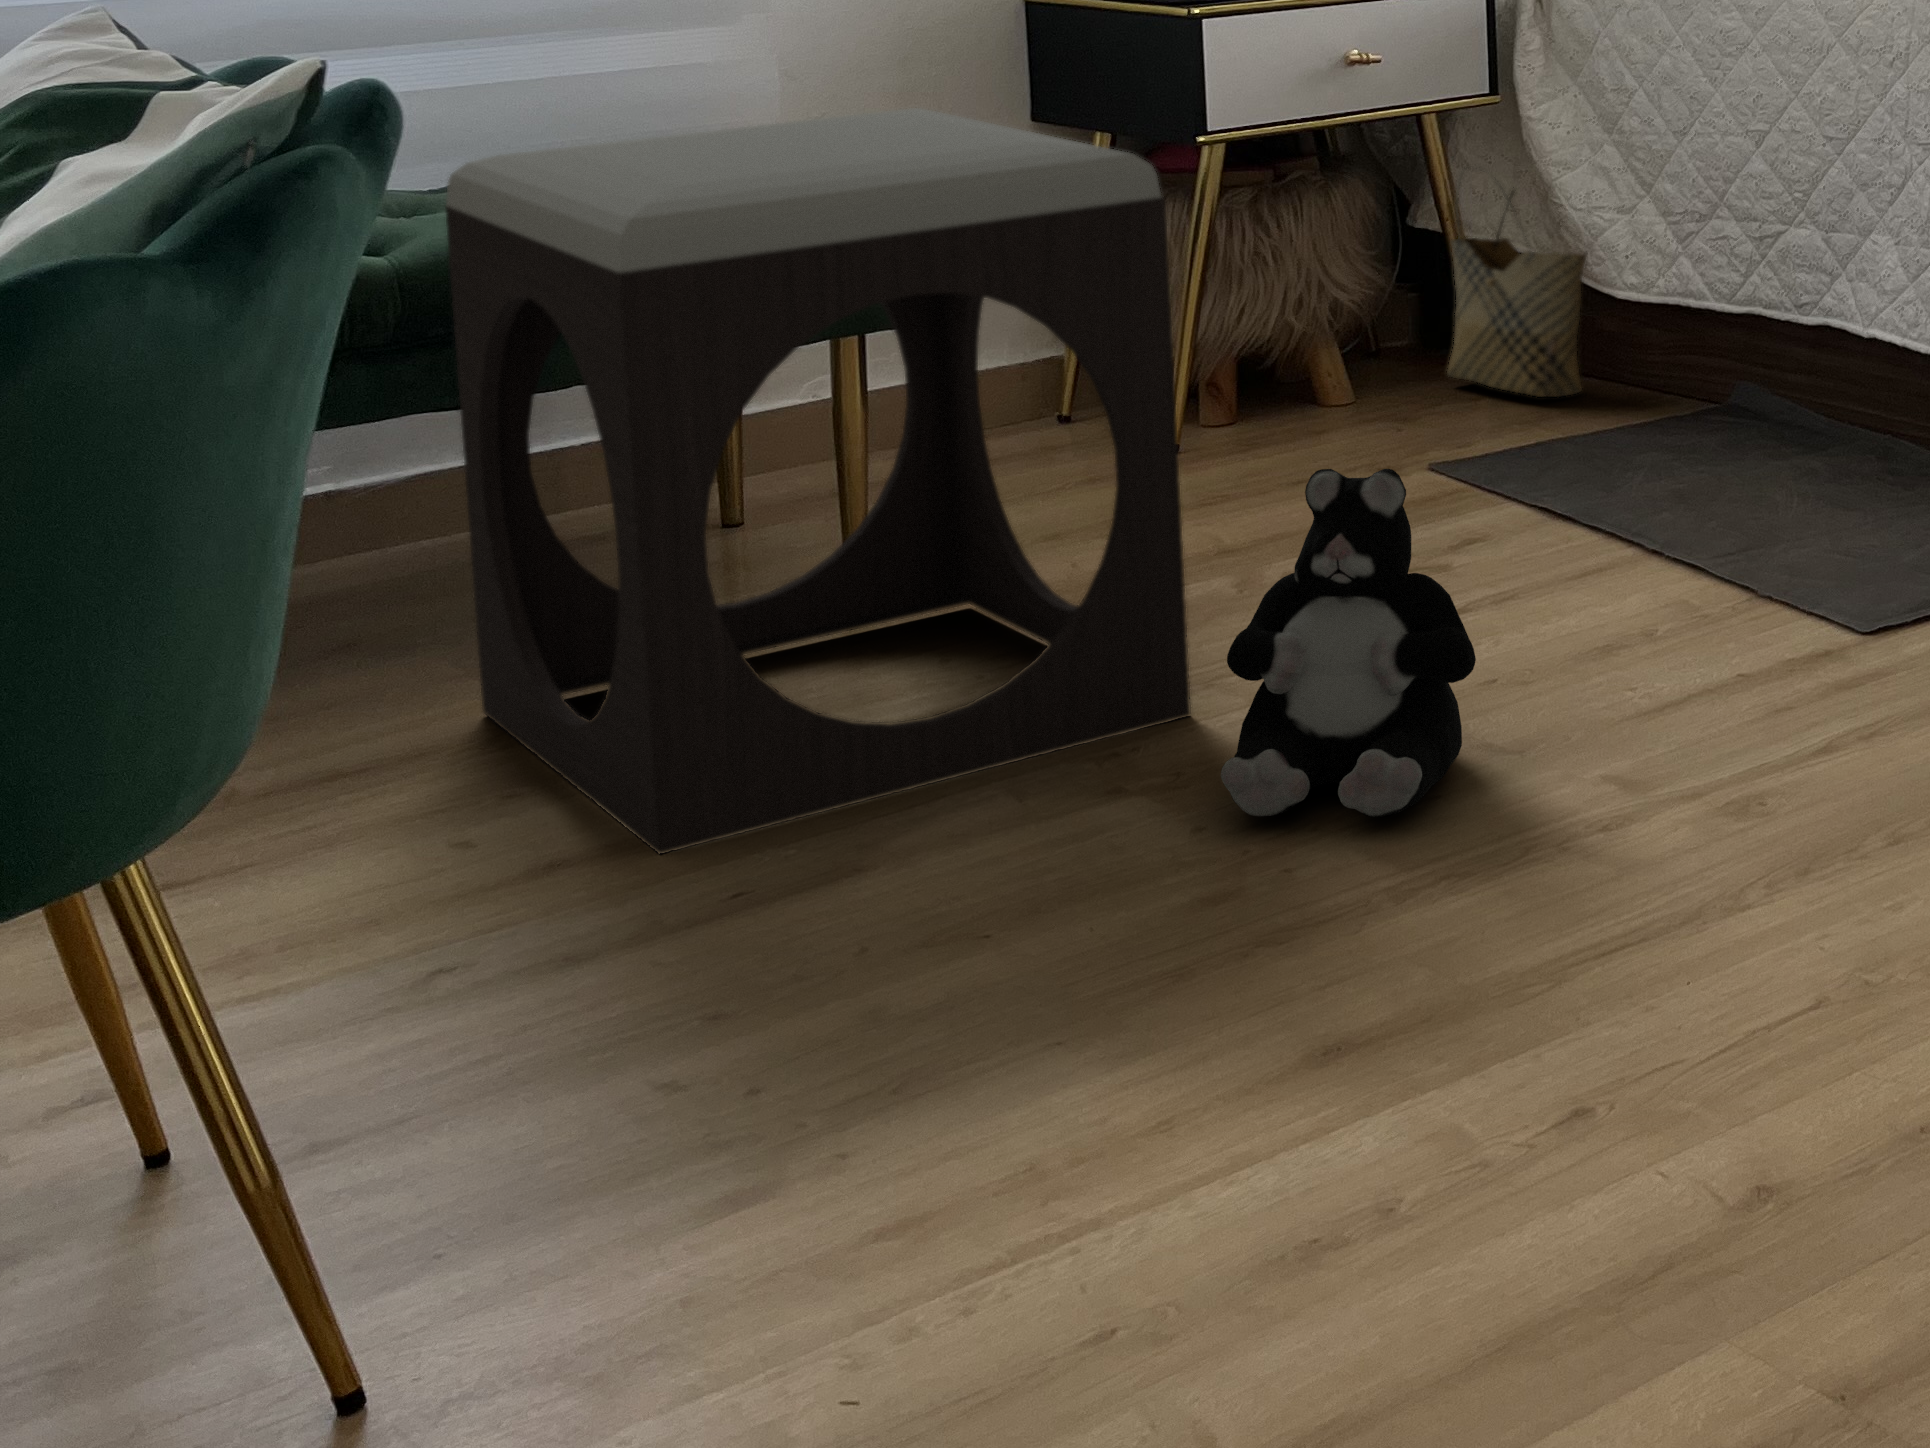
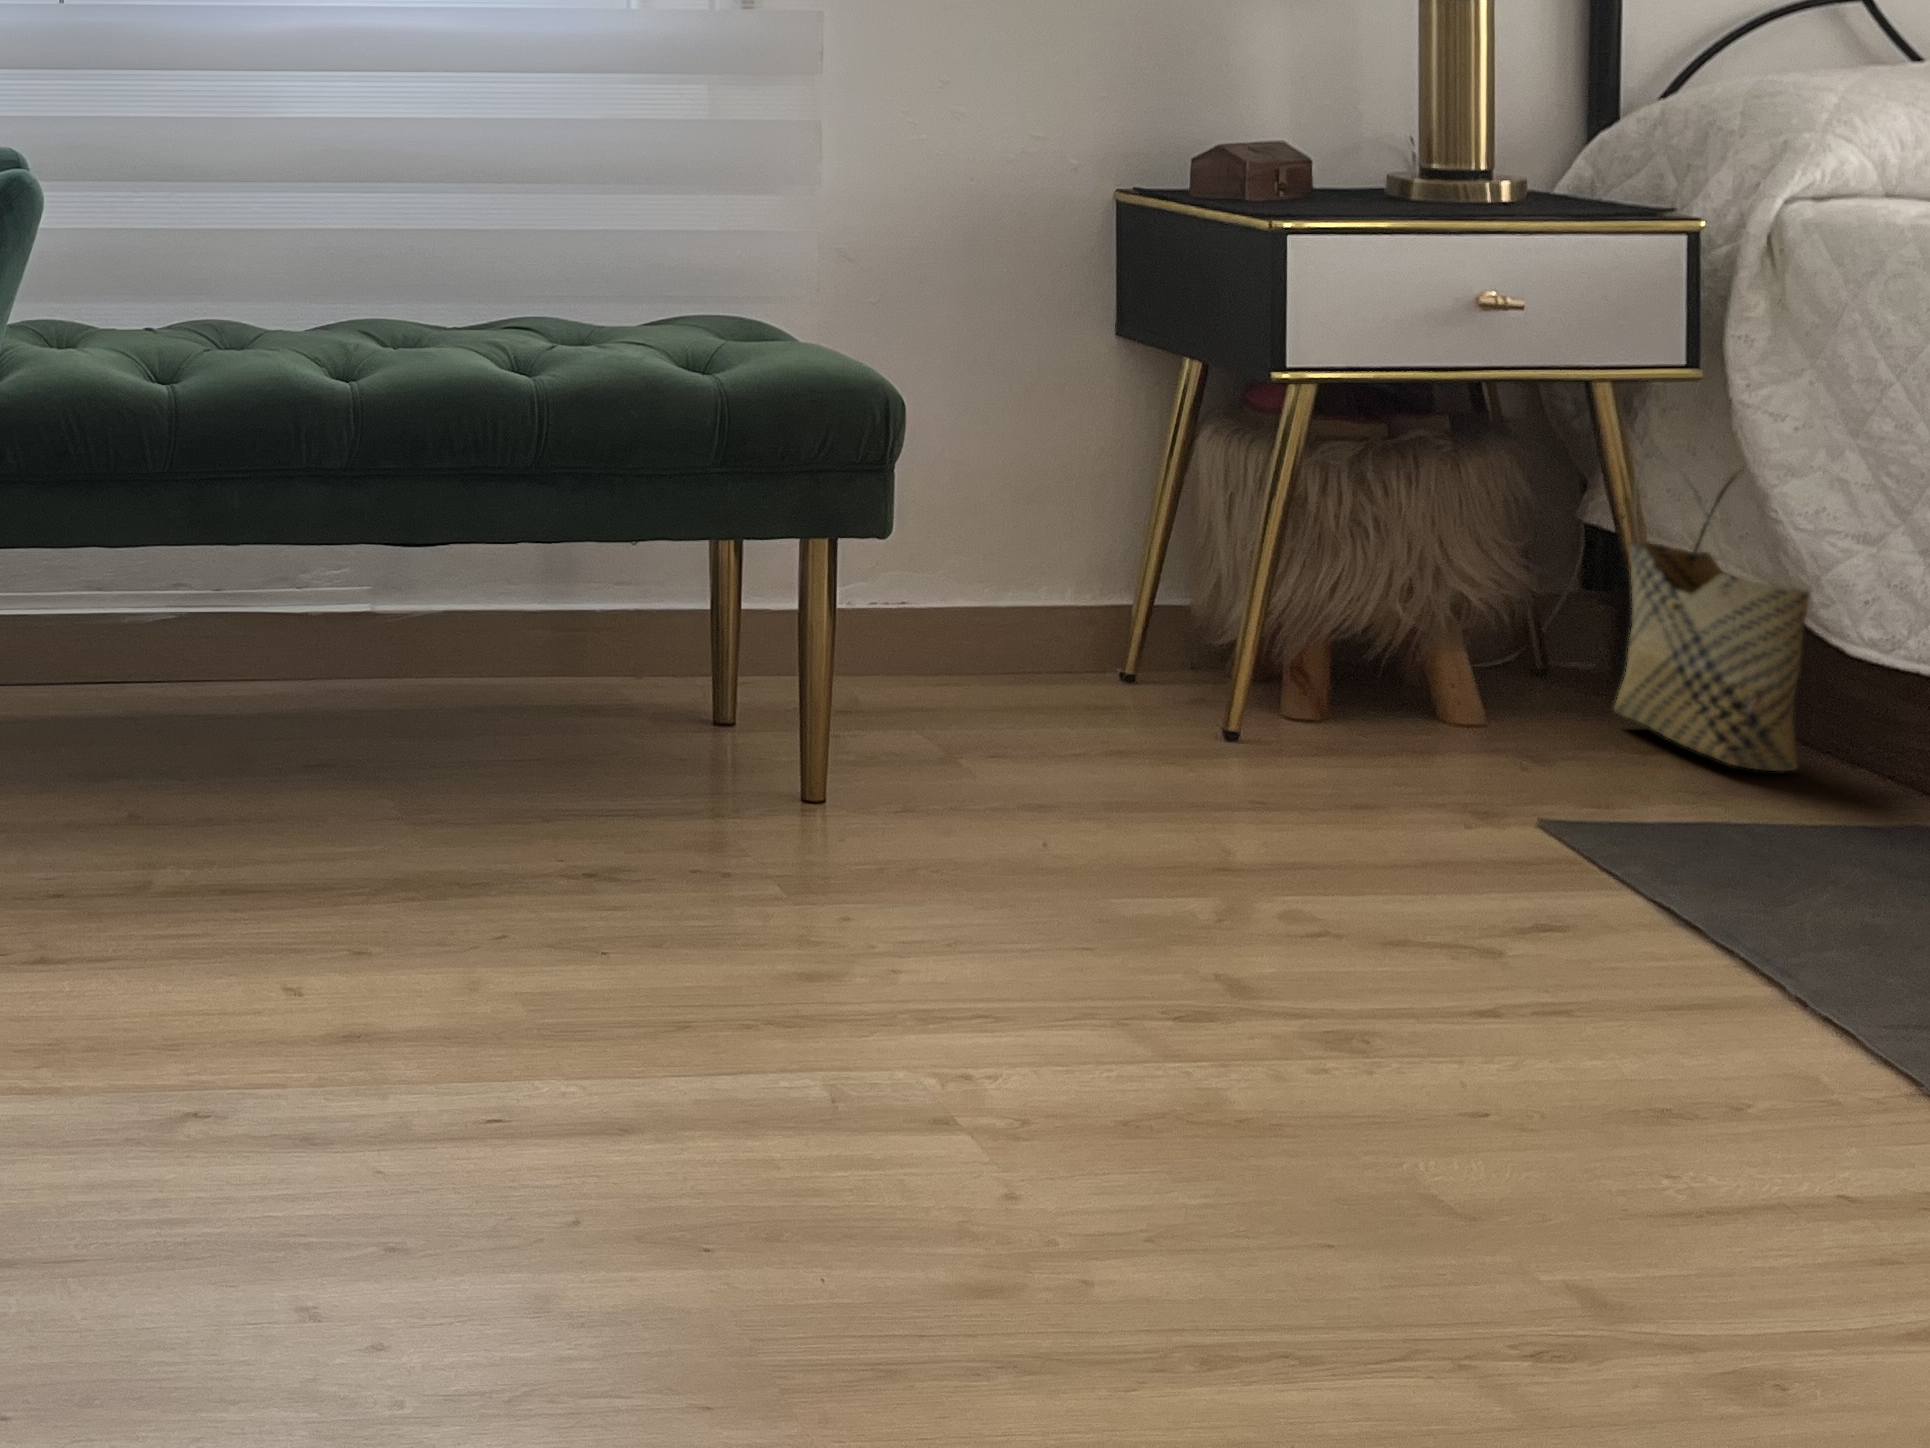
footstool: present [445,108,1191,854] -> none [372,298,1071,1088]
plush toy: present [1221,469,1476,817] -> none [1019,823,1397,1315]

